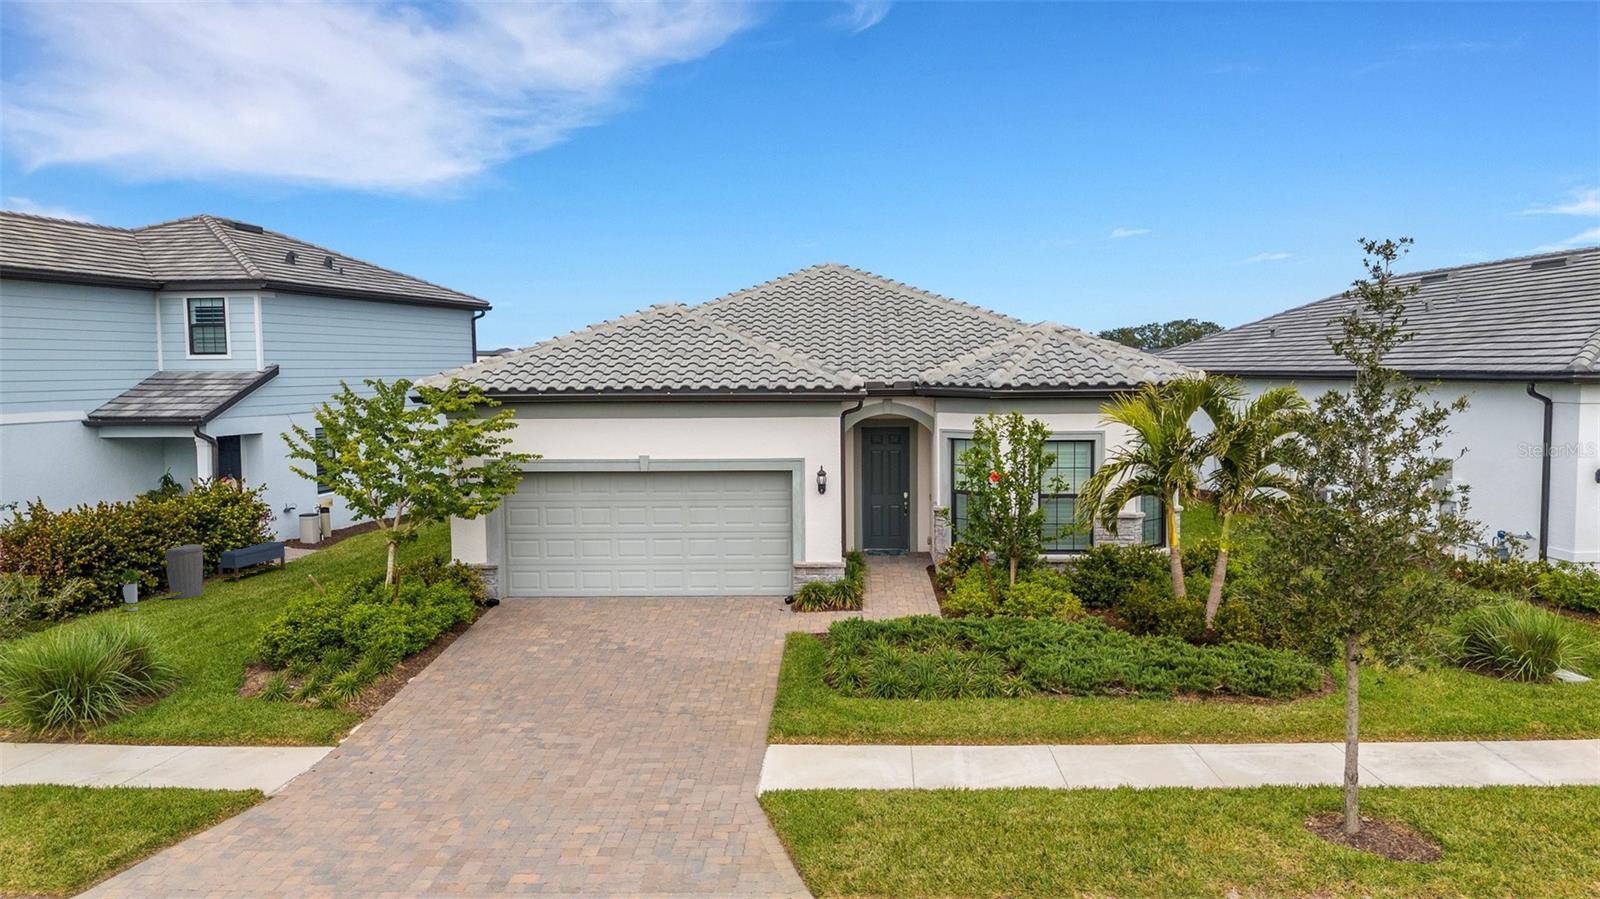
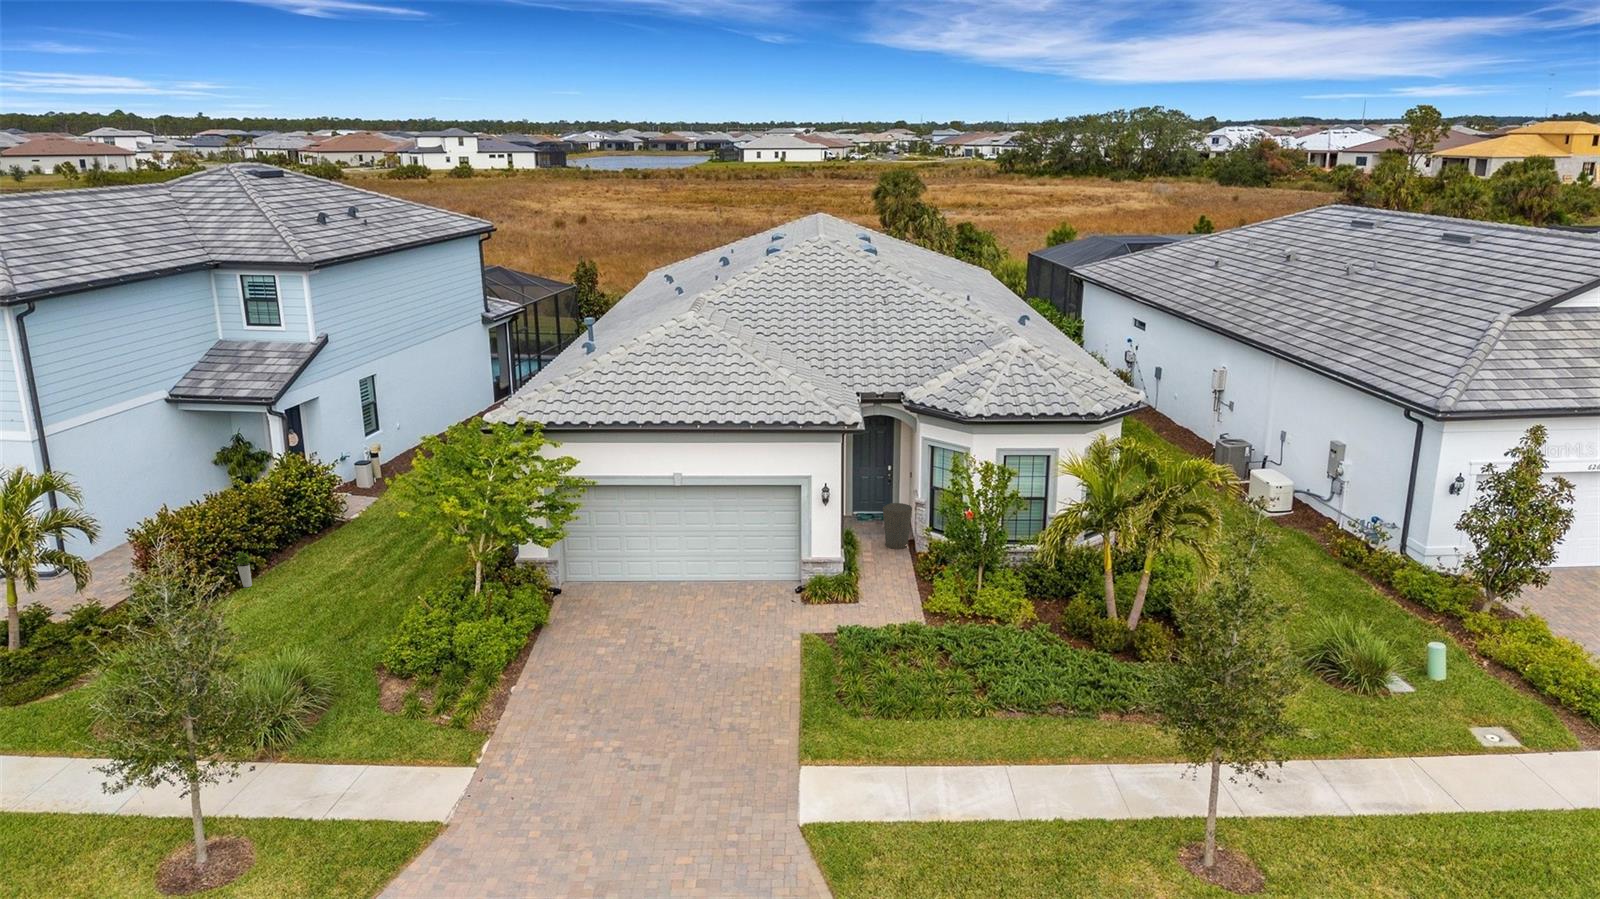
bench: present [217,541,285,582] -> none [303,504,359,546]
trash can: present [165,544,203,599] -> present [883,503,912,549]

